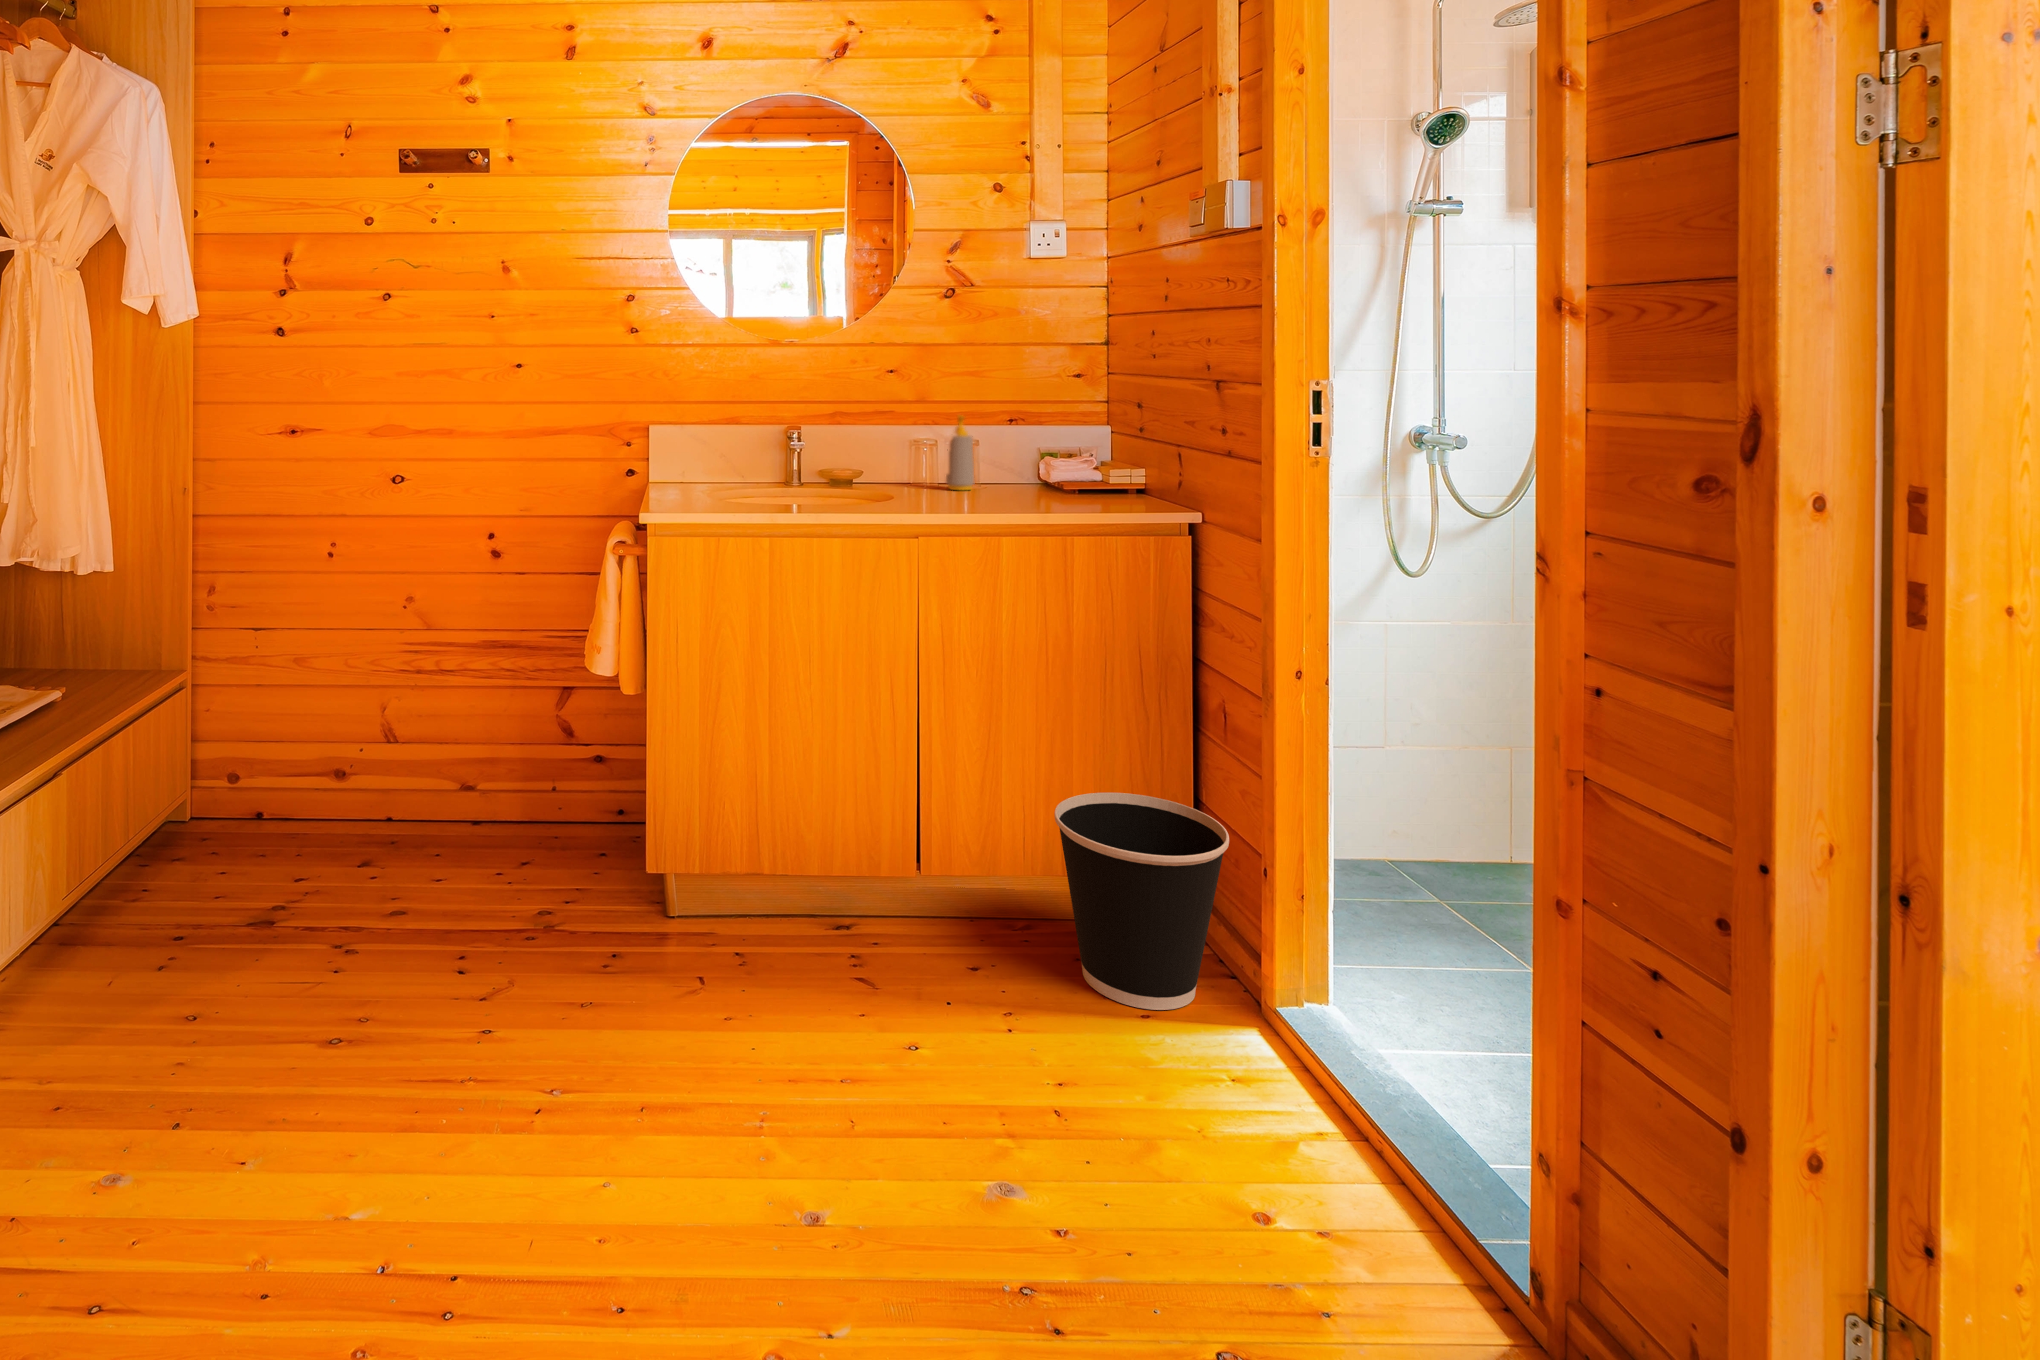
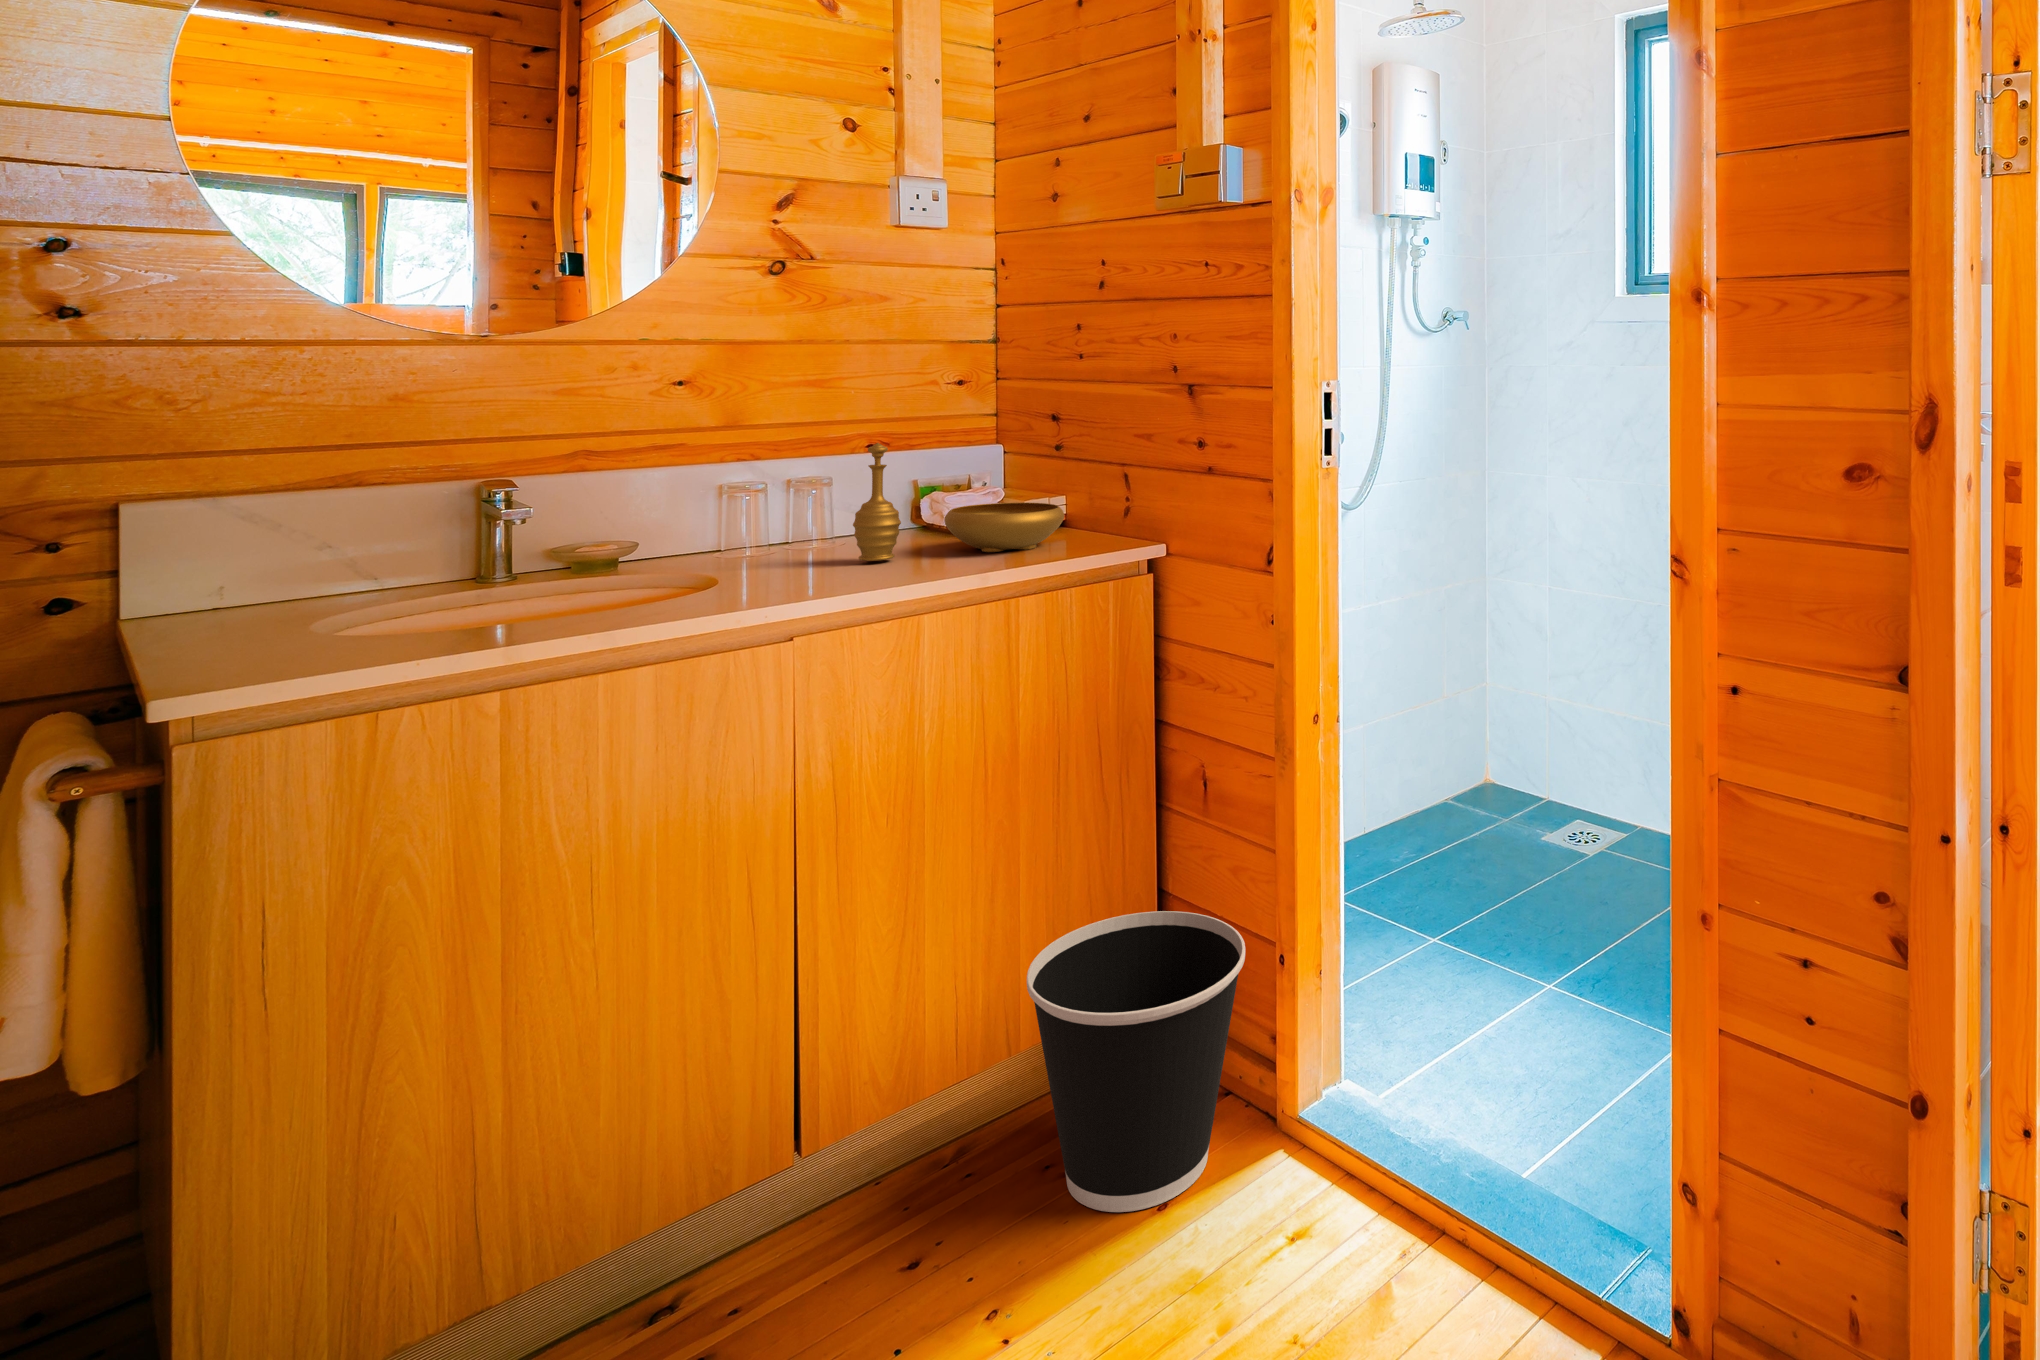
soap bottle: present [946,415,974,490] -> none [786,443,834,554]
decorative bowl: none [974,416,1125,503] -> present [853,443,1064,561]

